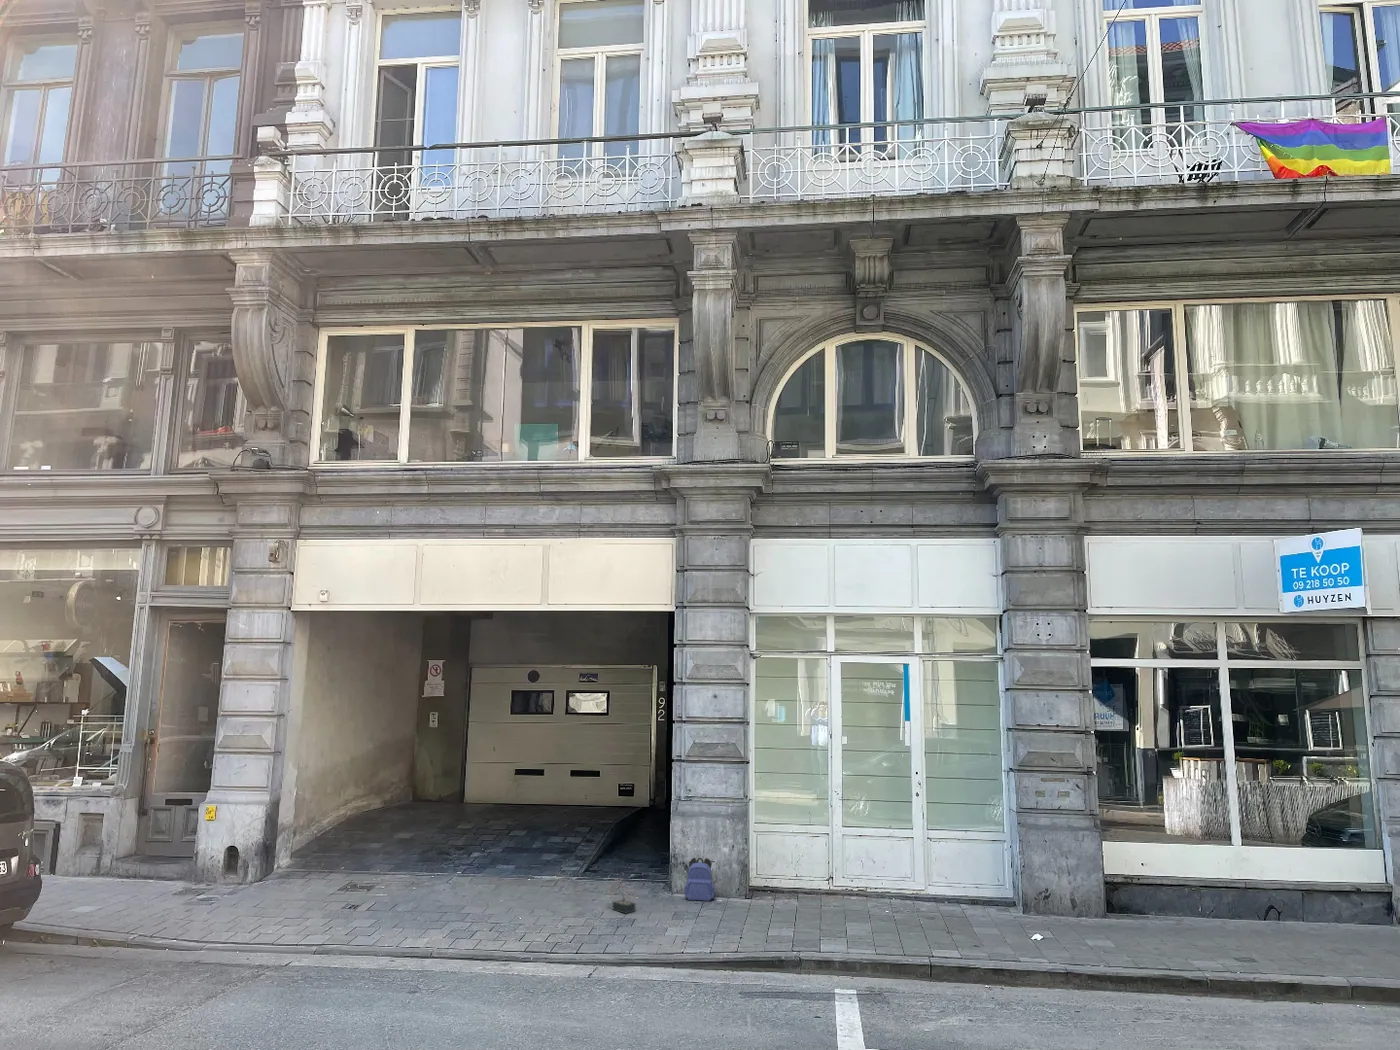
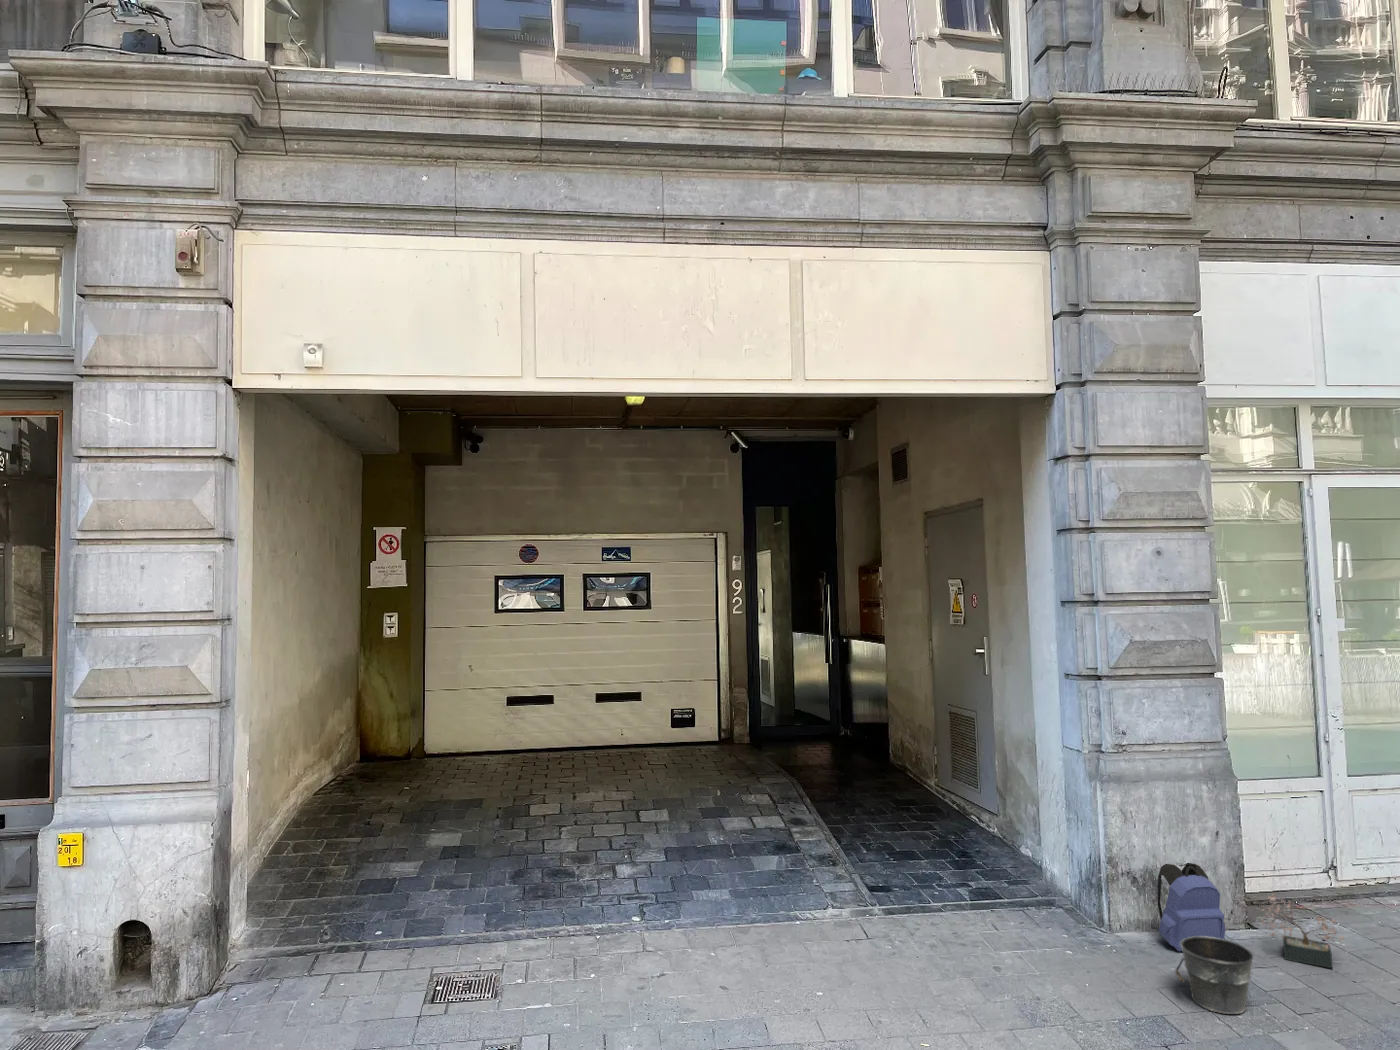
decorative plant: present [610,879,636,913] -> present [1262,895,1344,968]
bucket: none [654,885,685,916] -> present [1175,936,1253,1014]

